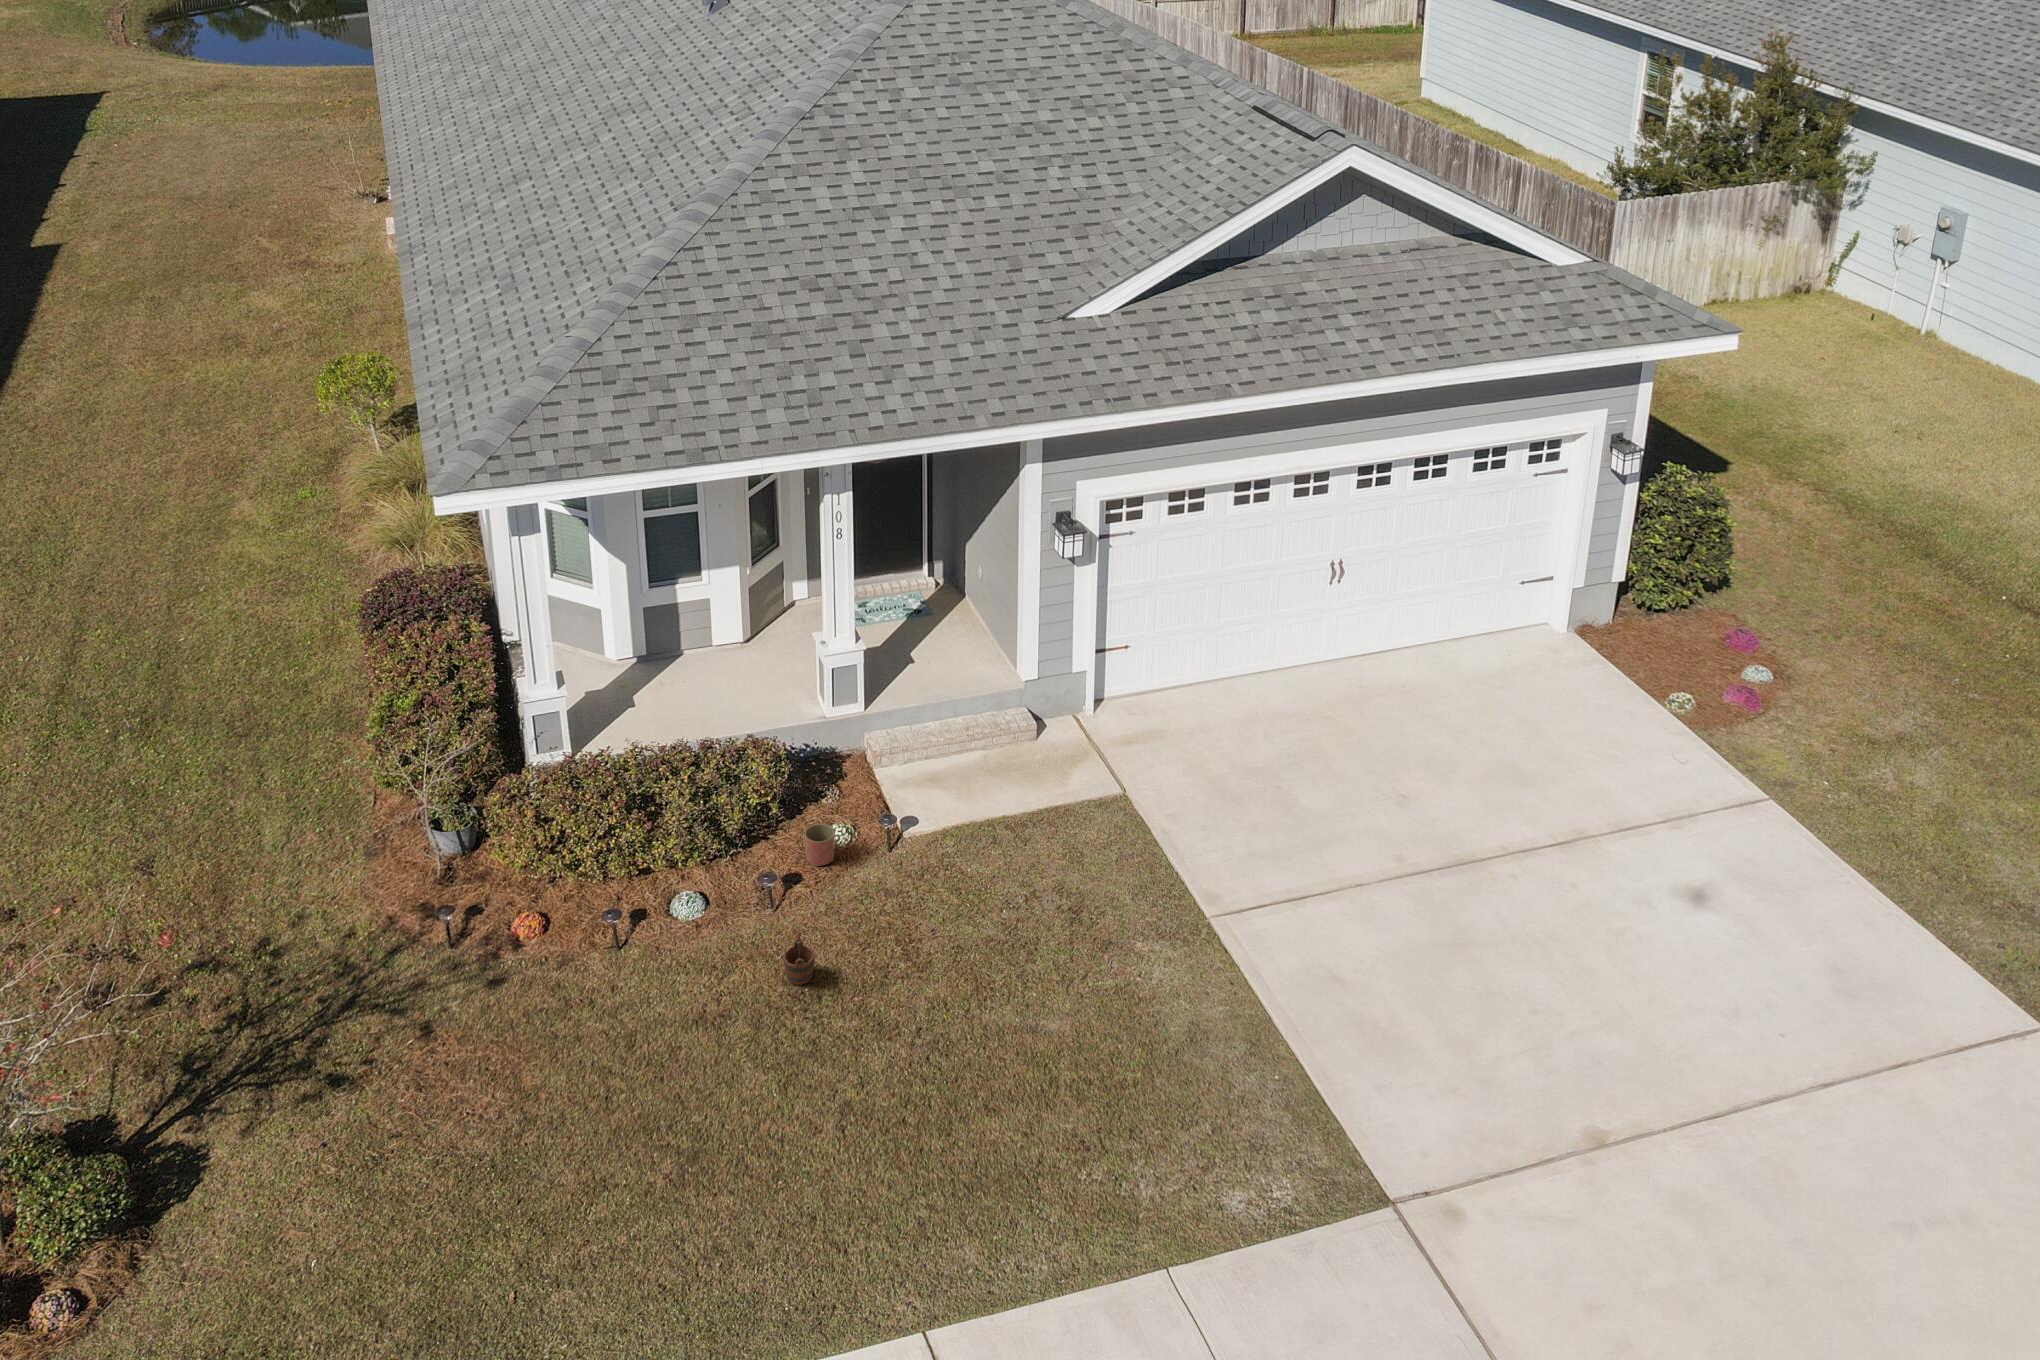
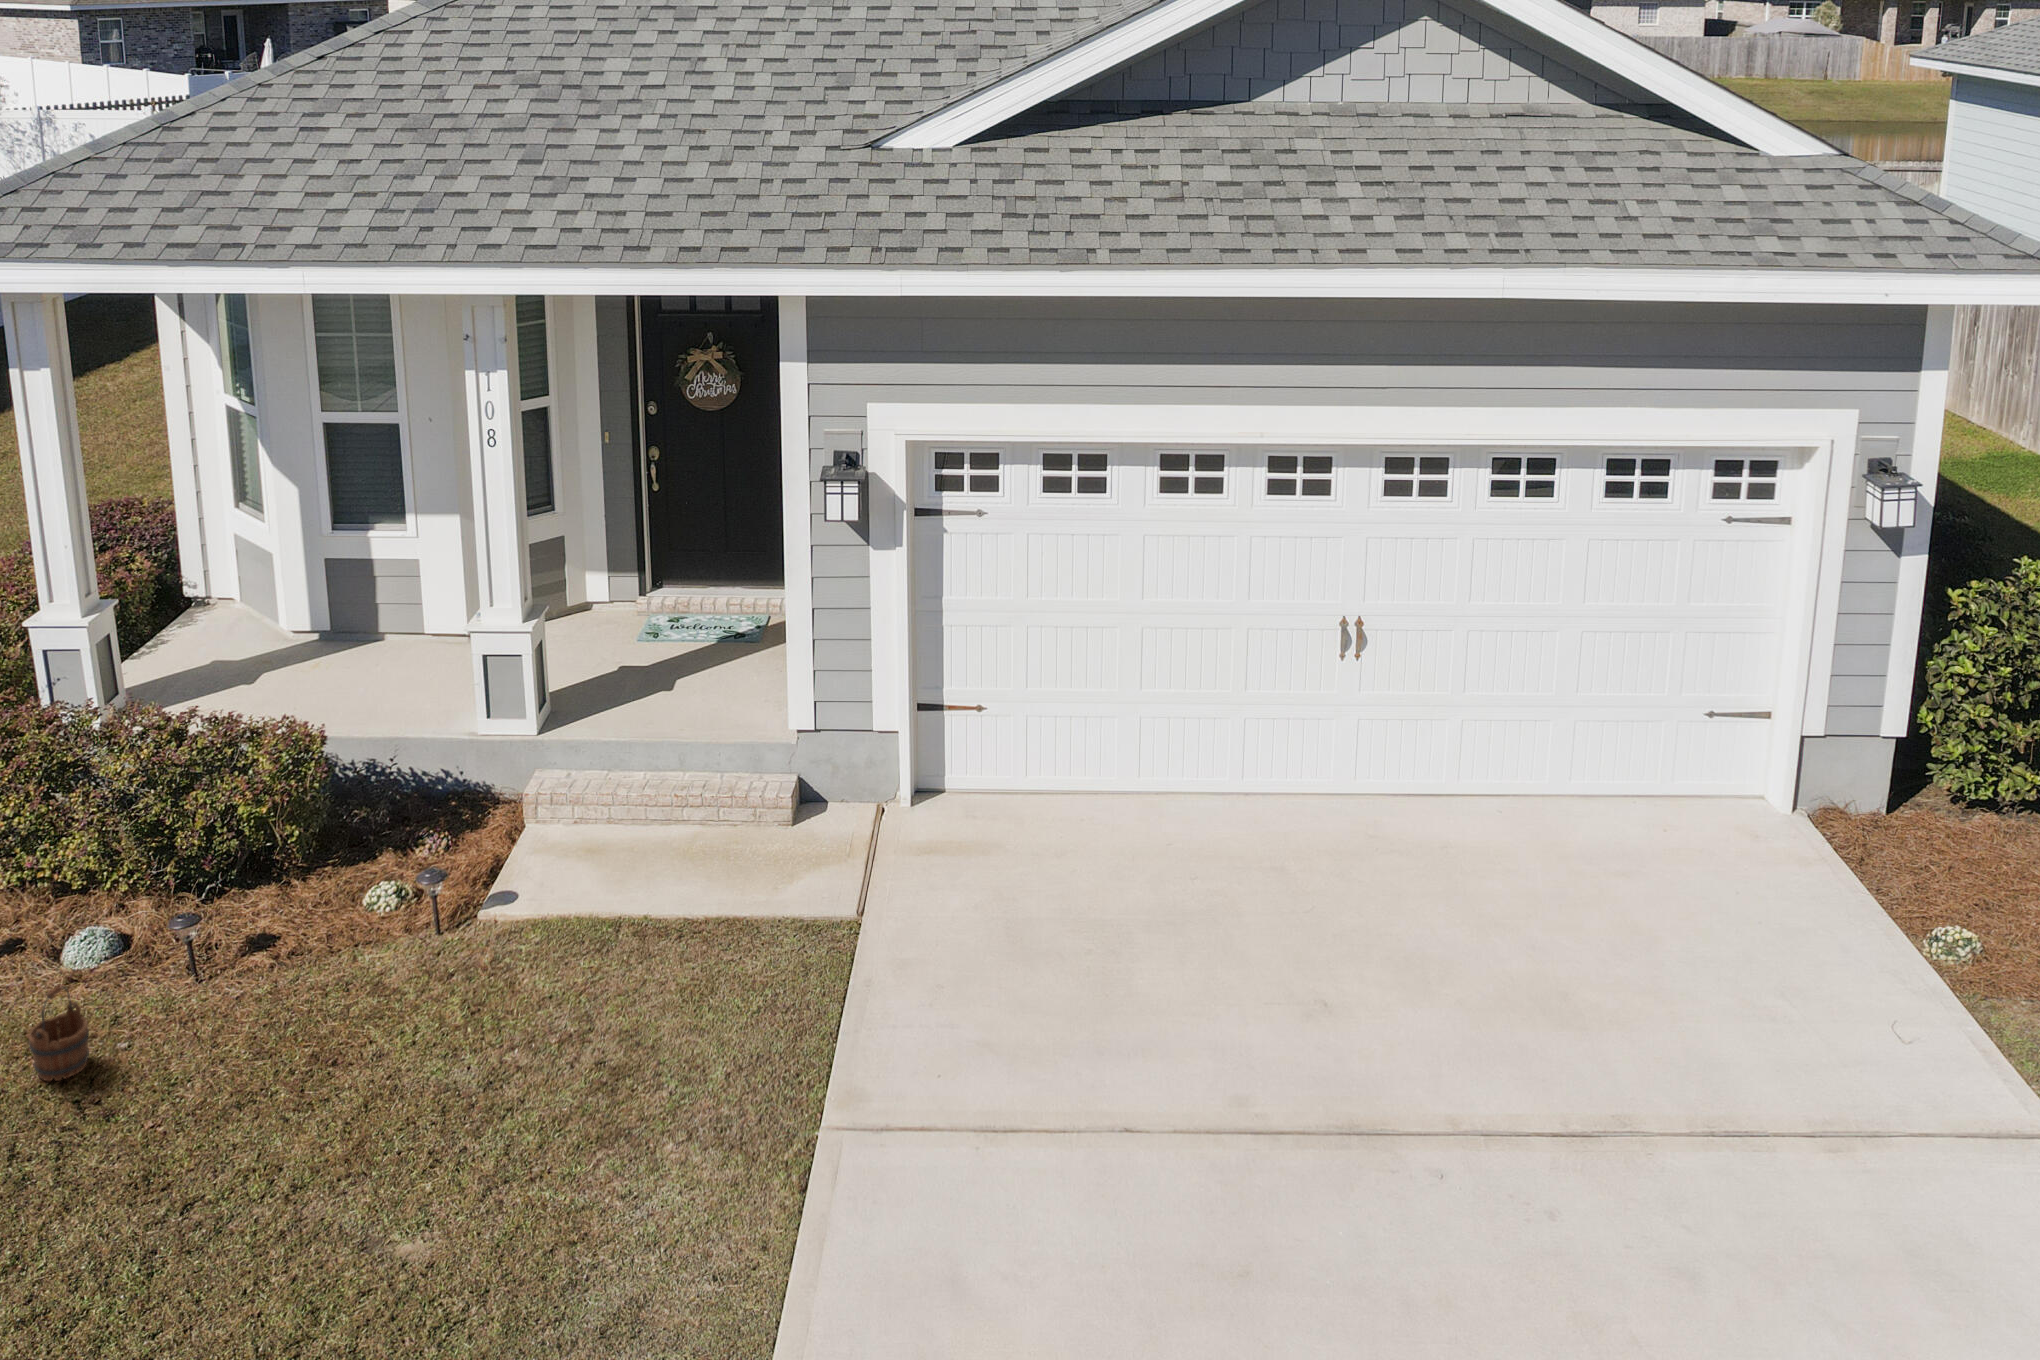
planter: present [805,824,835,867] -> none [255,855,309,923]

